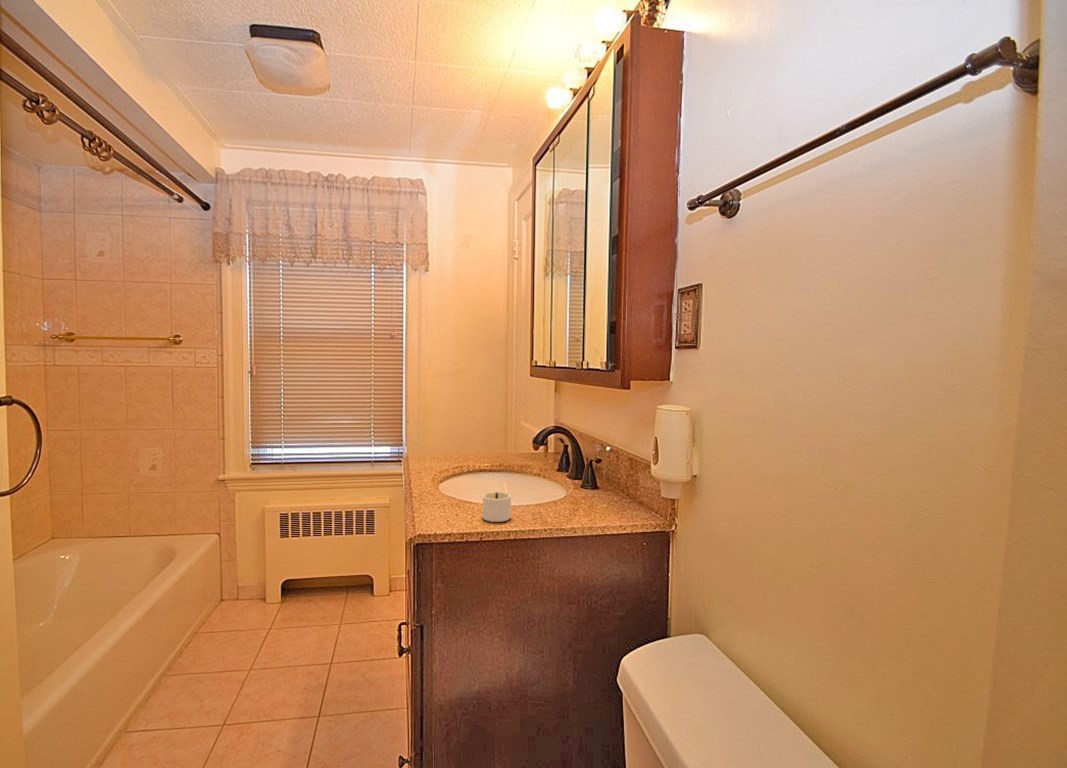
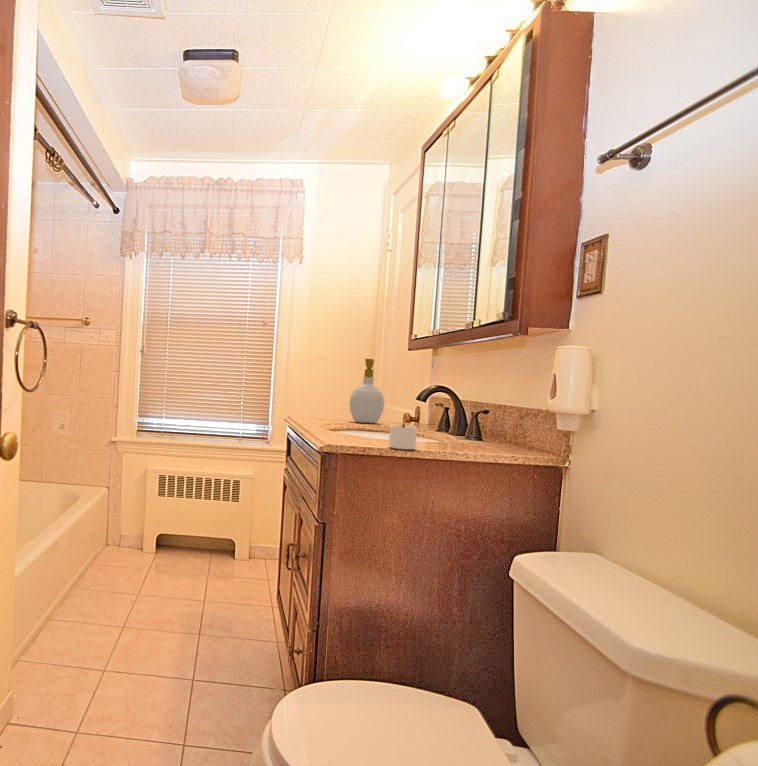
soap bottle: none [469,392,507,460] -> present [350,359,384,423]

